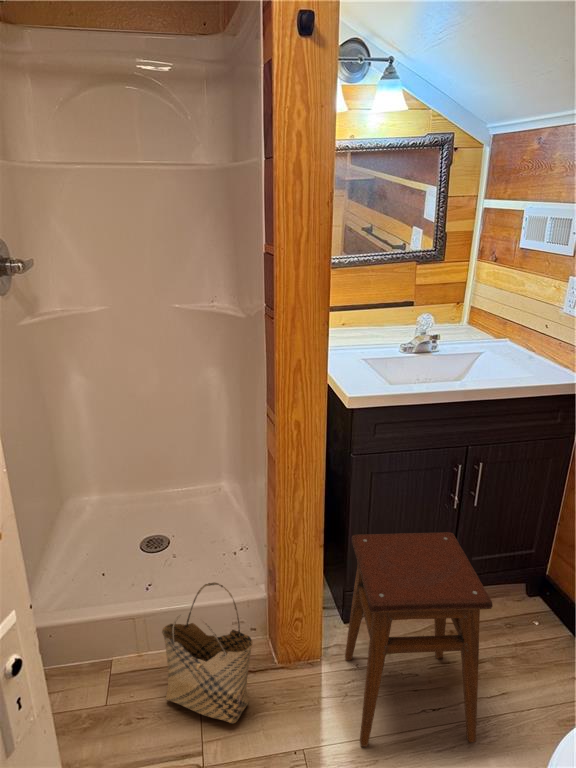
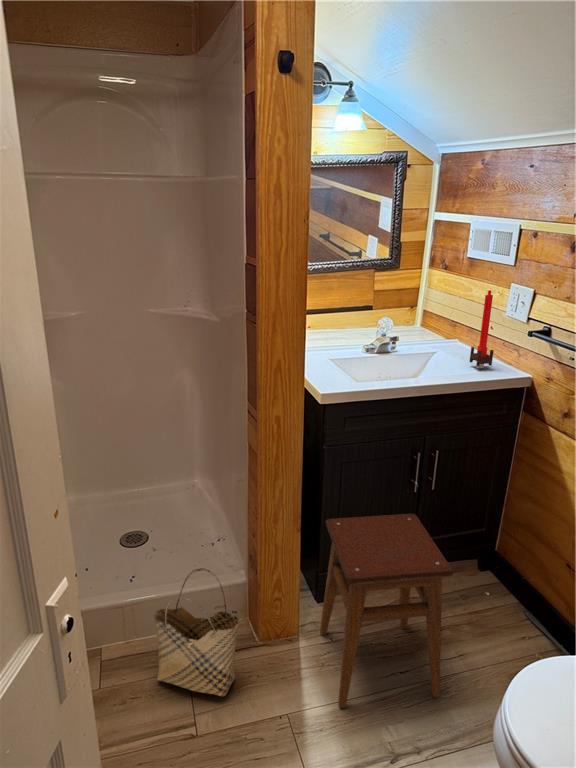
candle: none [520,284,548,372] -> present [470,290,494,368]

